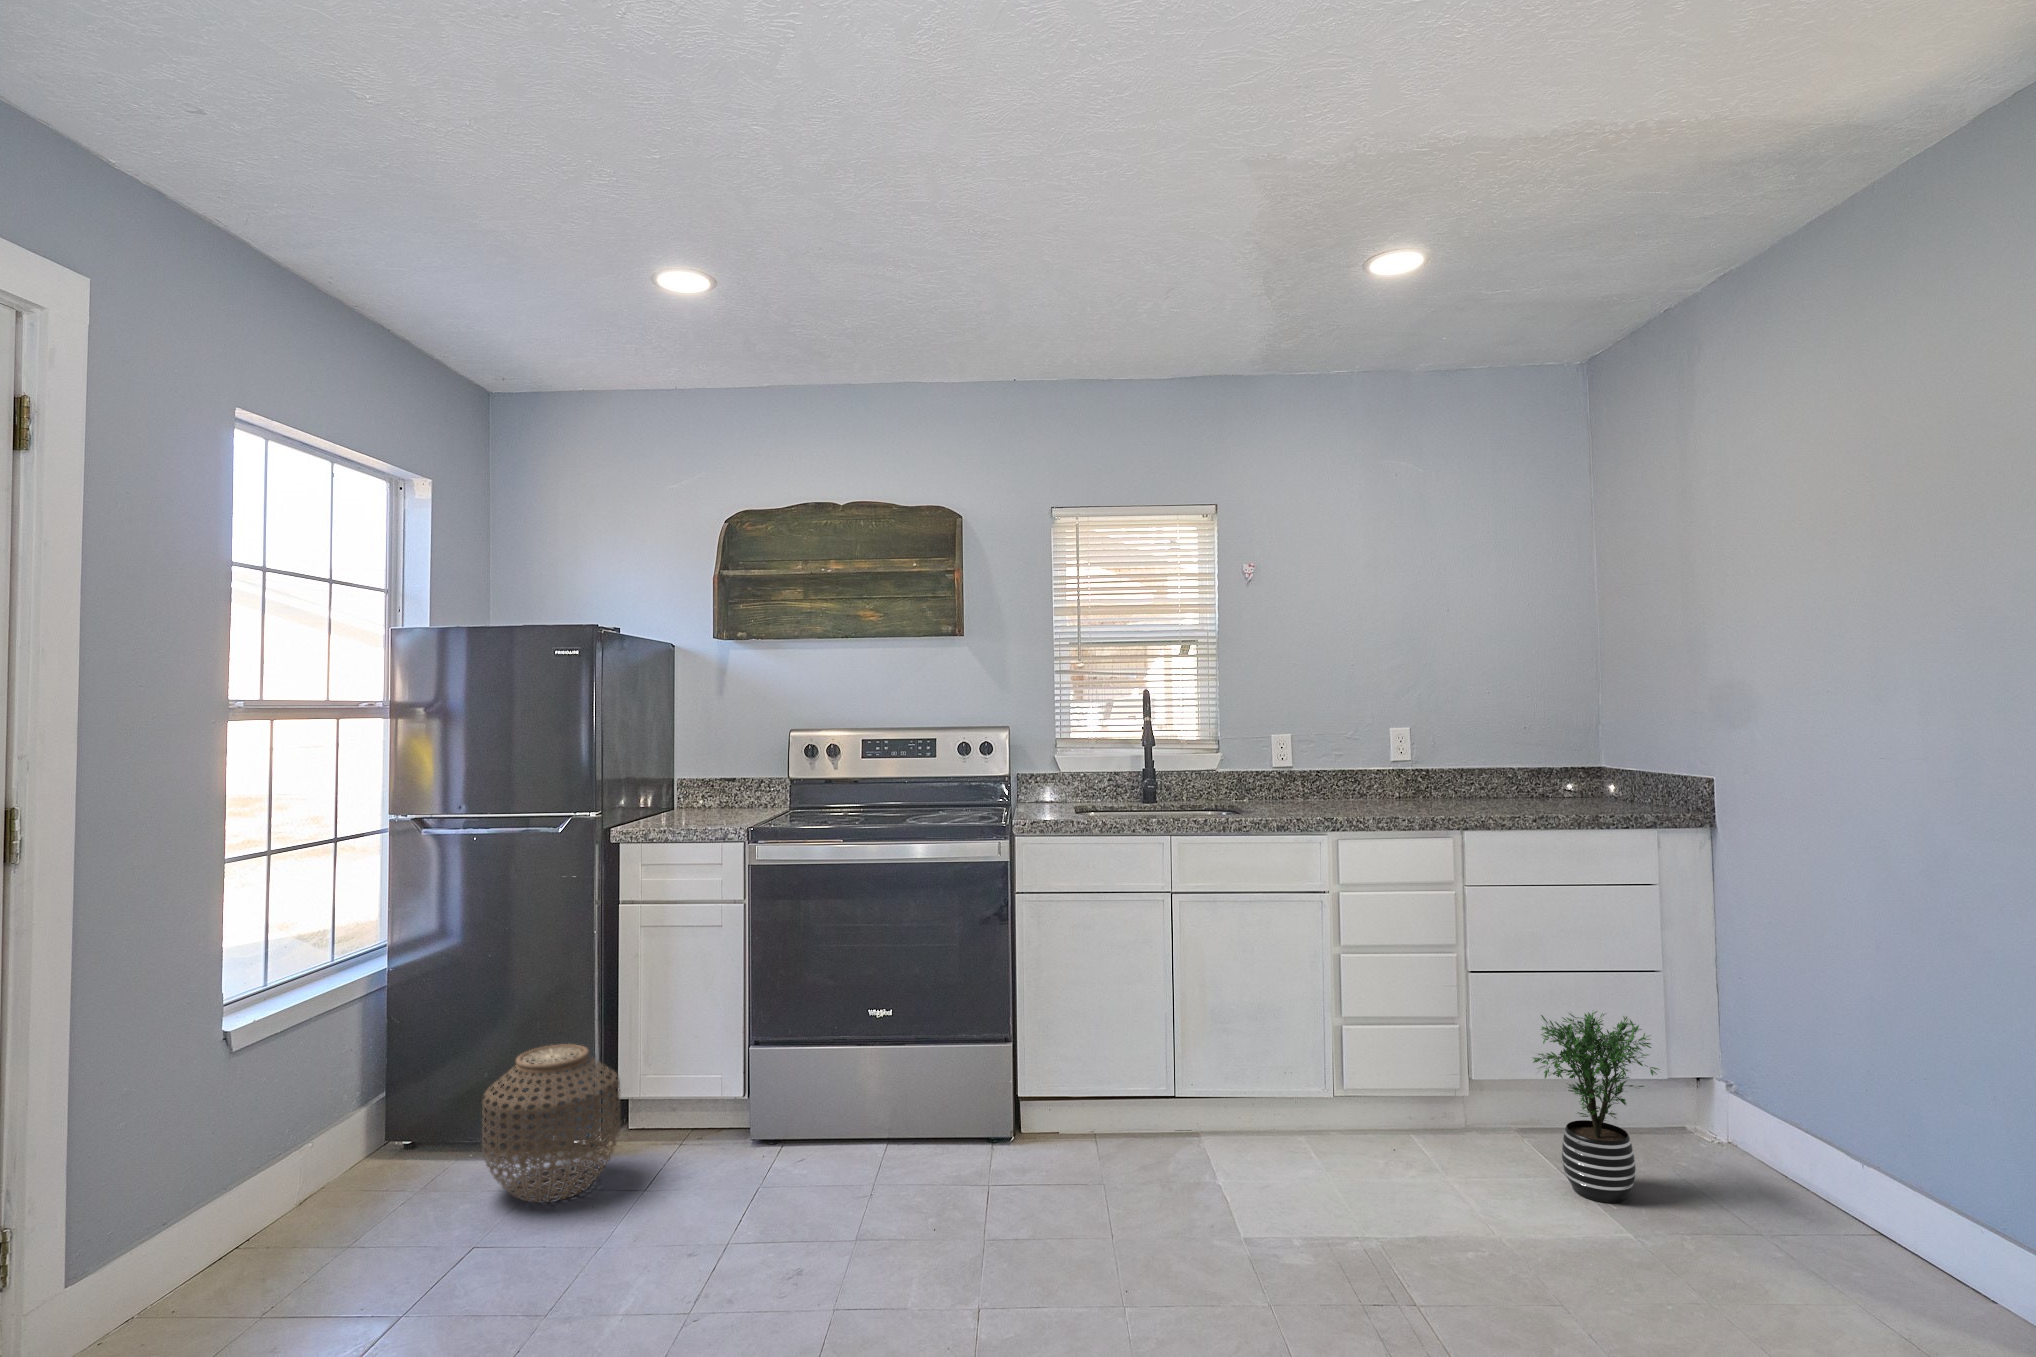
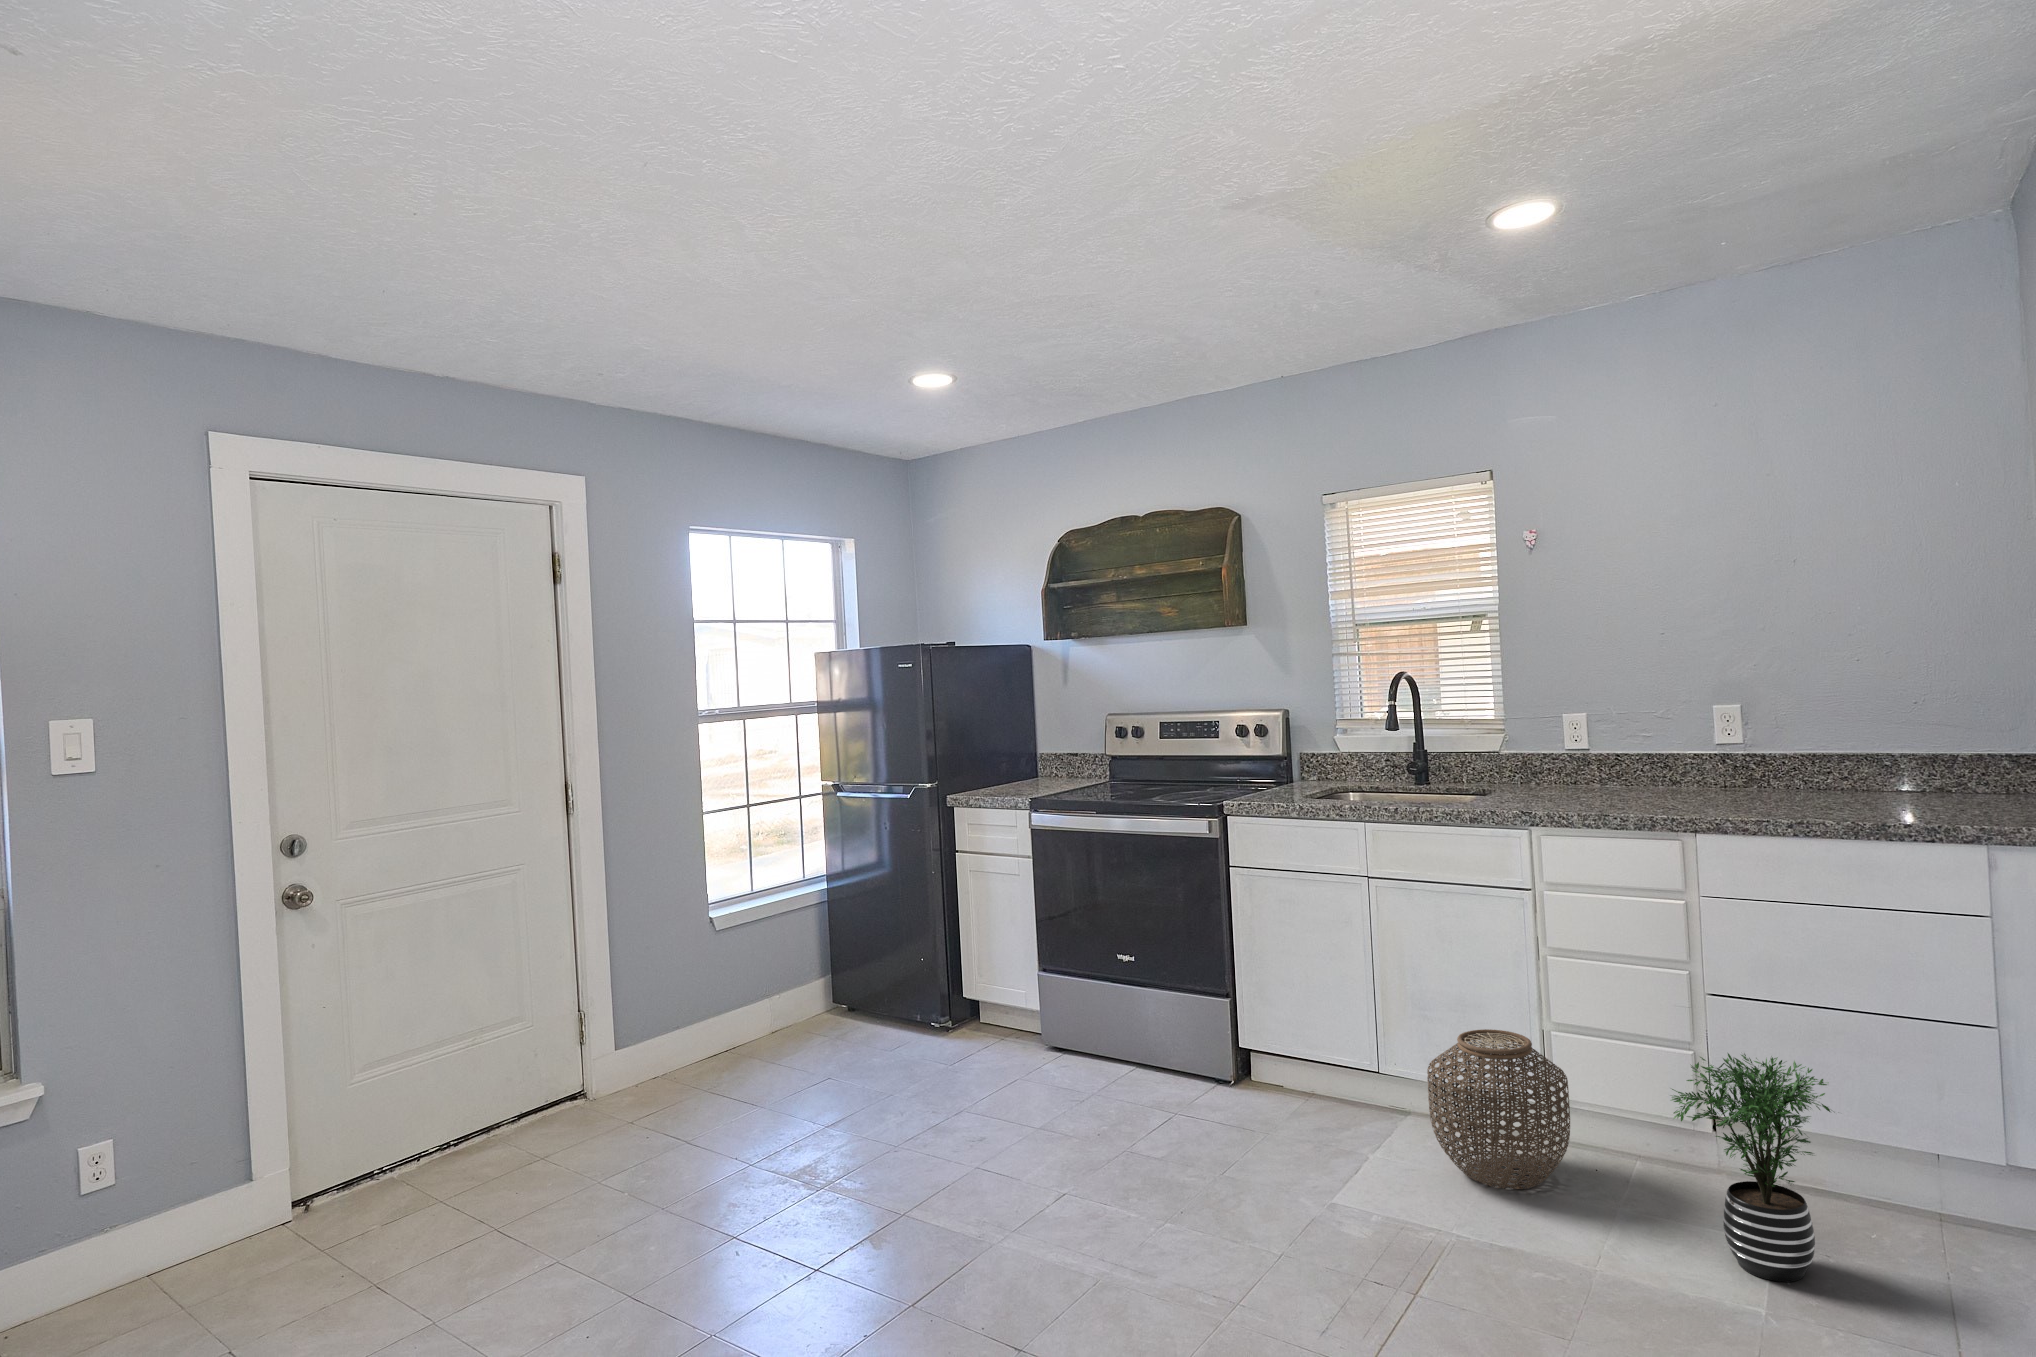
woven basket: present [482,1044,620,1202] -> present [1427,1029,1570,1189]

